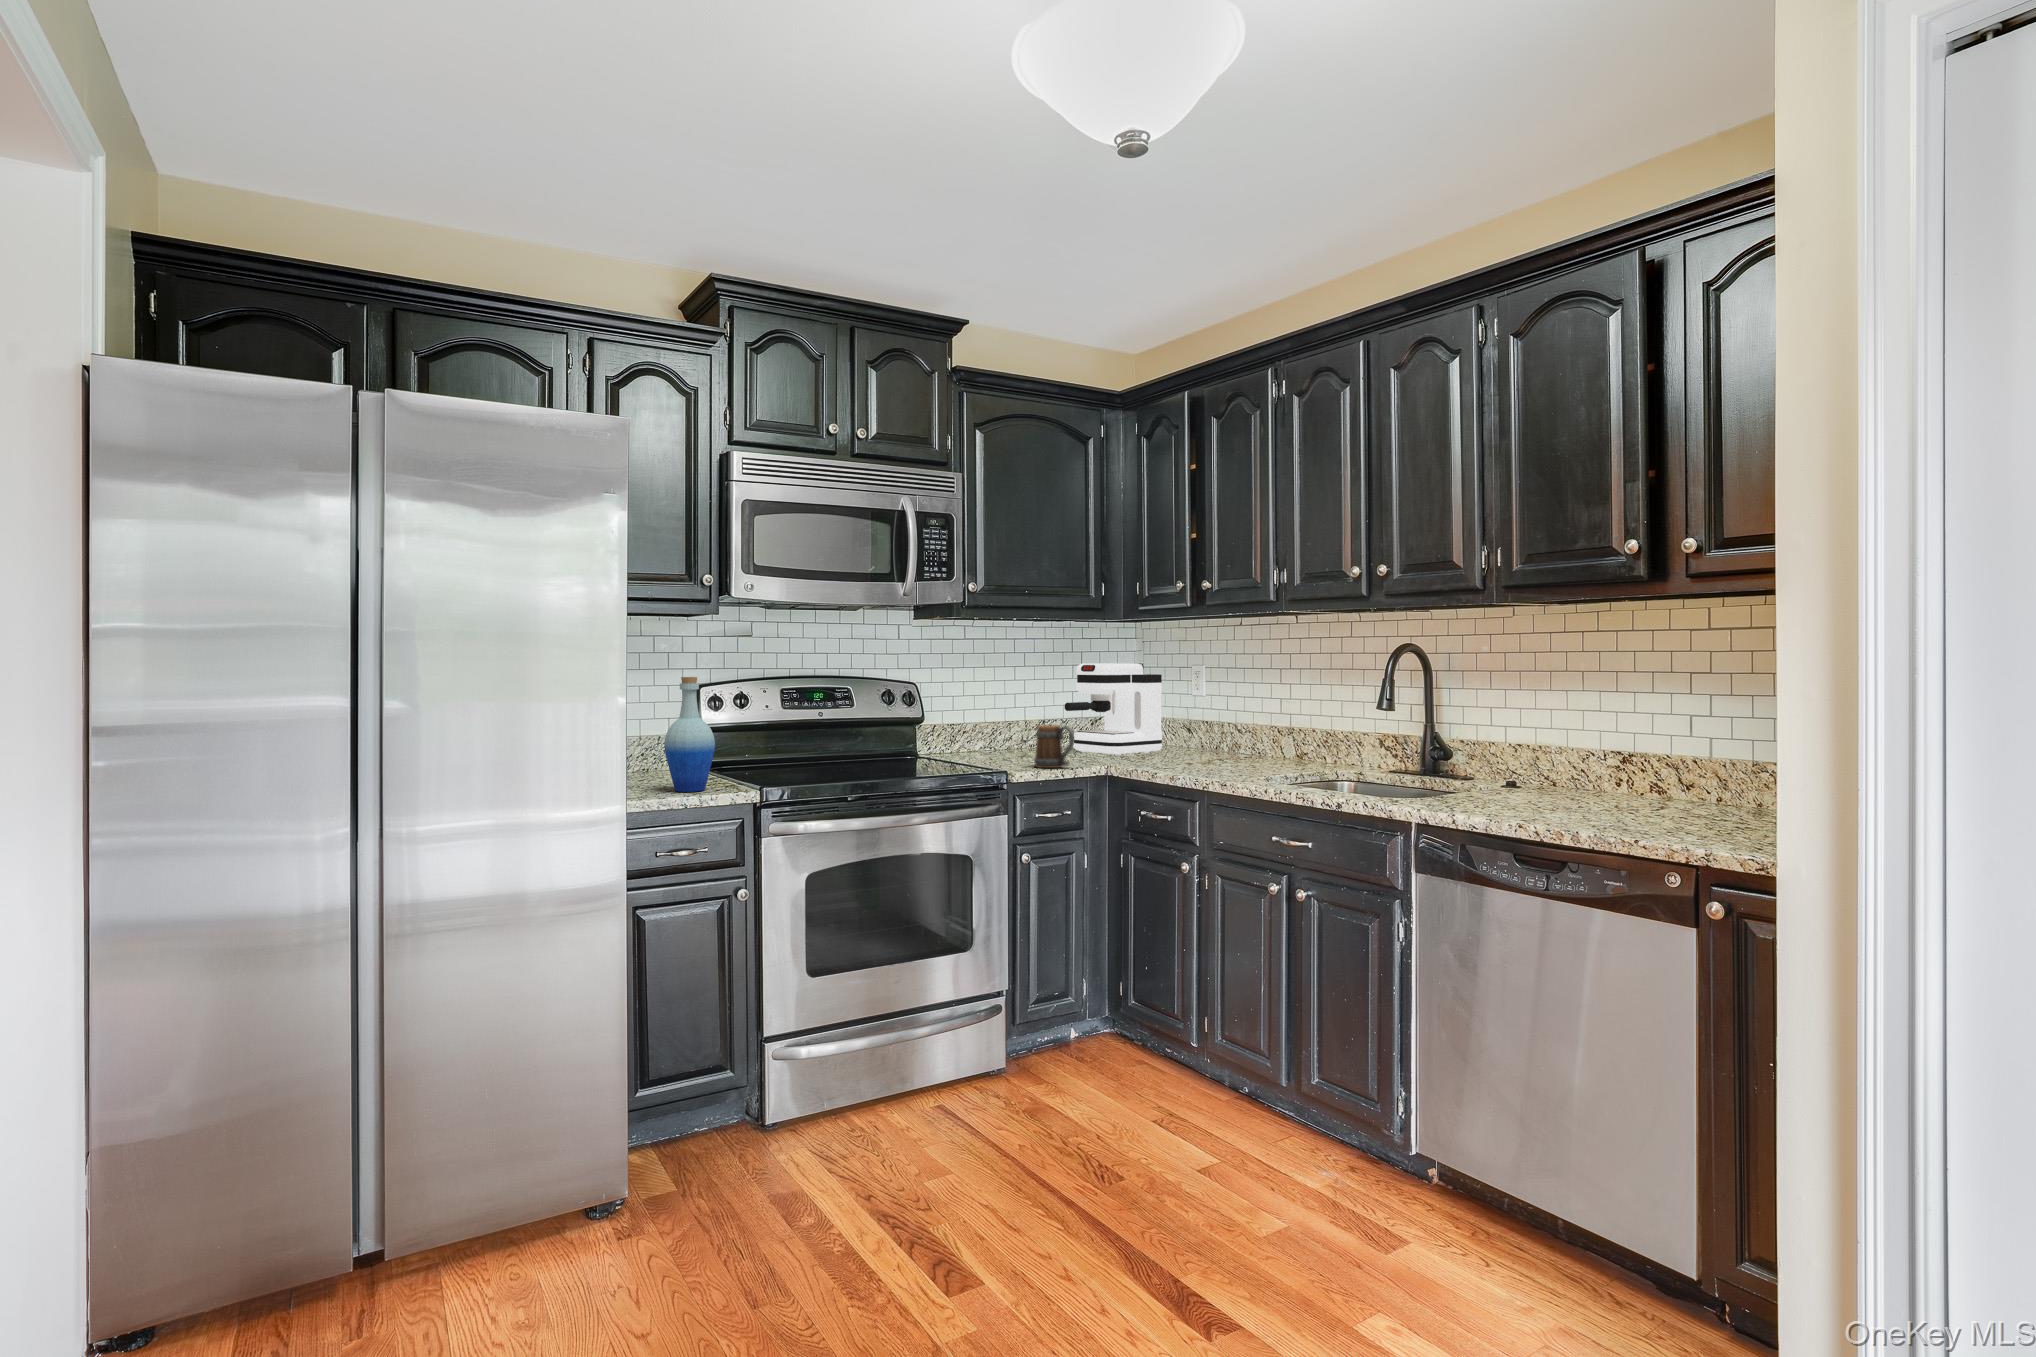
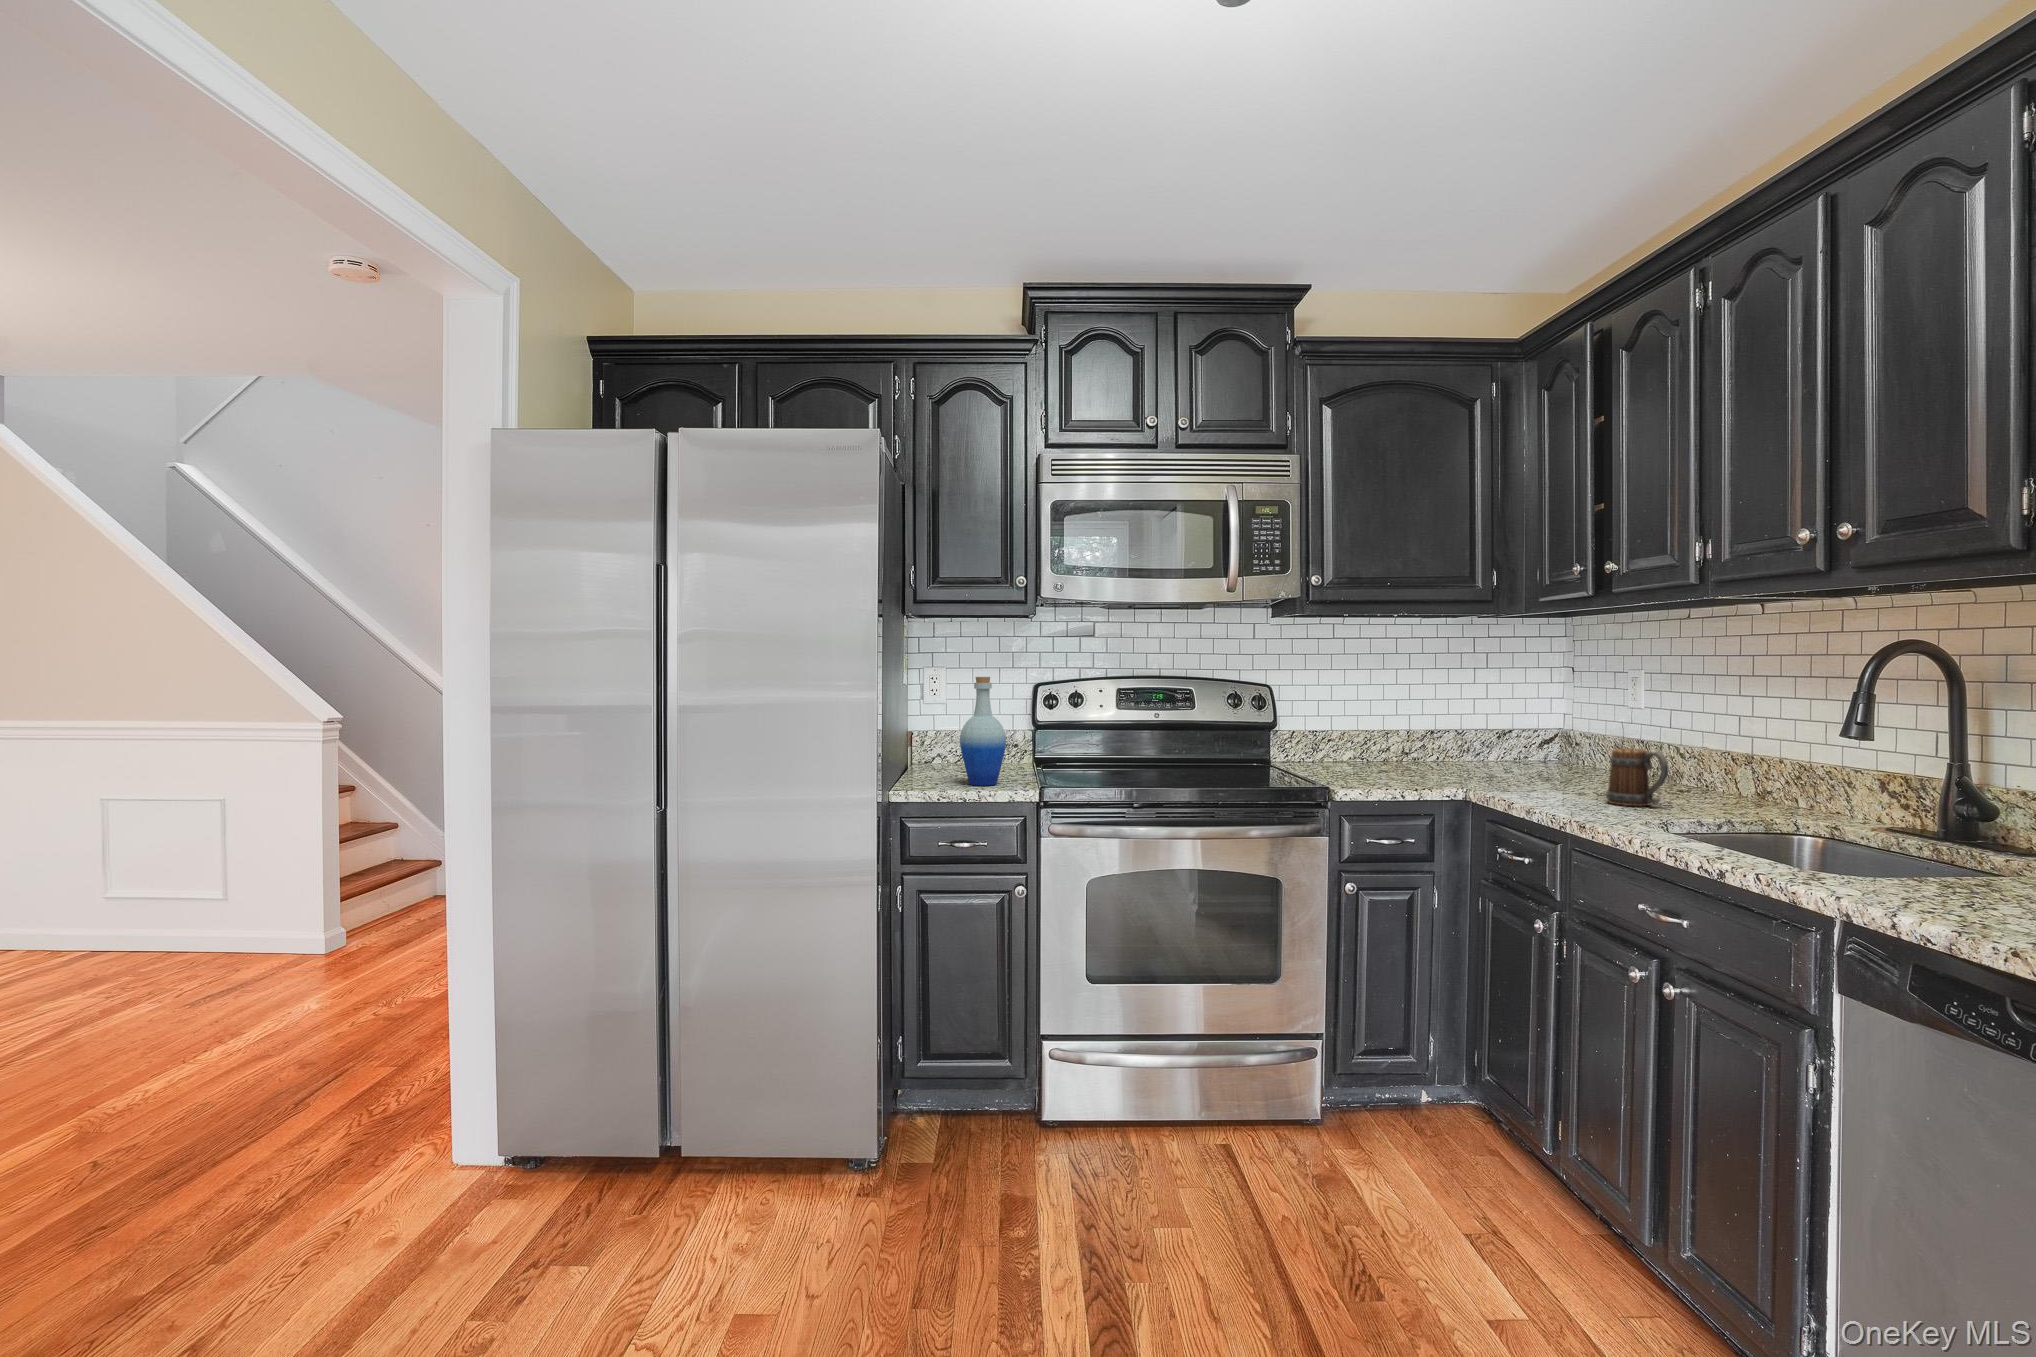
coffee maker: present [1065,663,1162,756] -> none [1439,666,1571,776]
mug: present [1034,725,1074,768] -> present [1606,748,1669,806]

